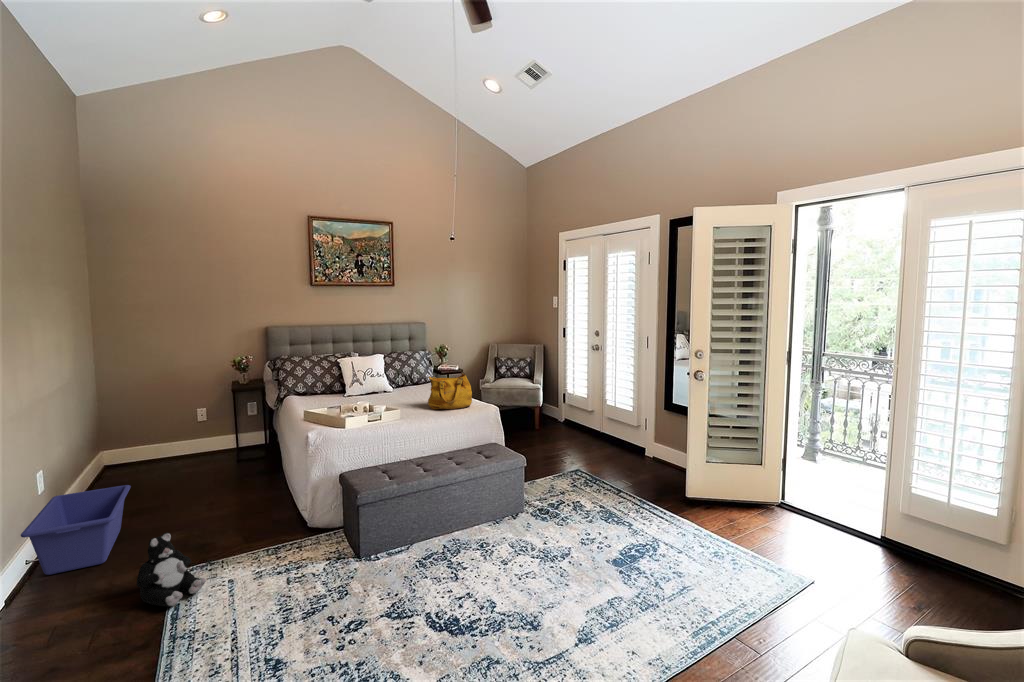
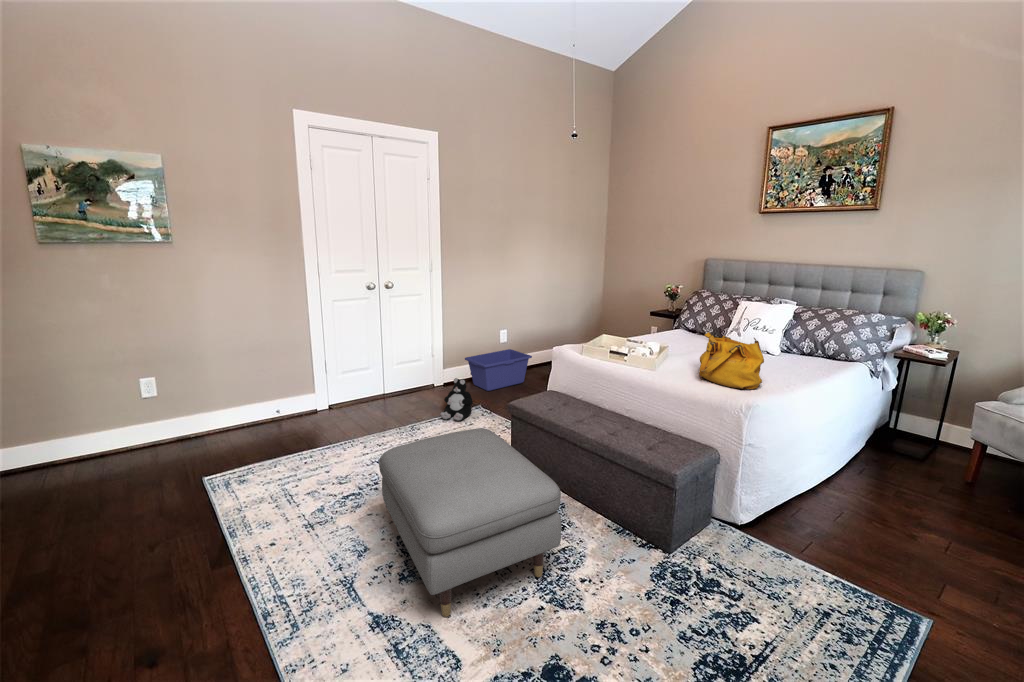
ottoman: none [425,482,599,635] -> present [379,428,561,617]

